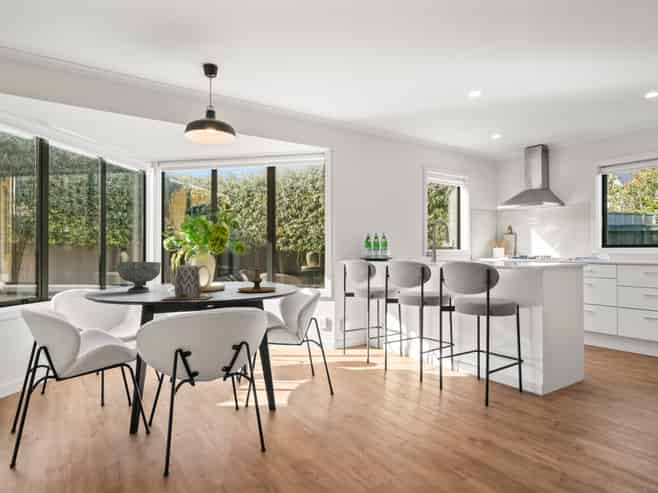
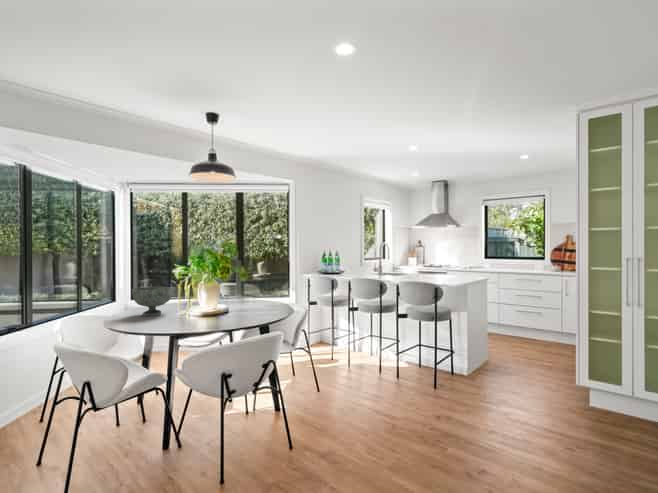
candle holder: present [238,248,276,292] -> none [244,274,277,312]
teapot: present [164,259,211,300] -> none [191,289,233,327]

